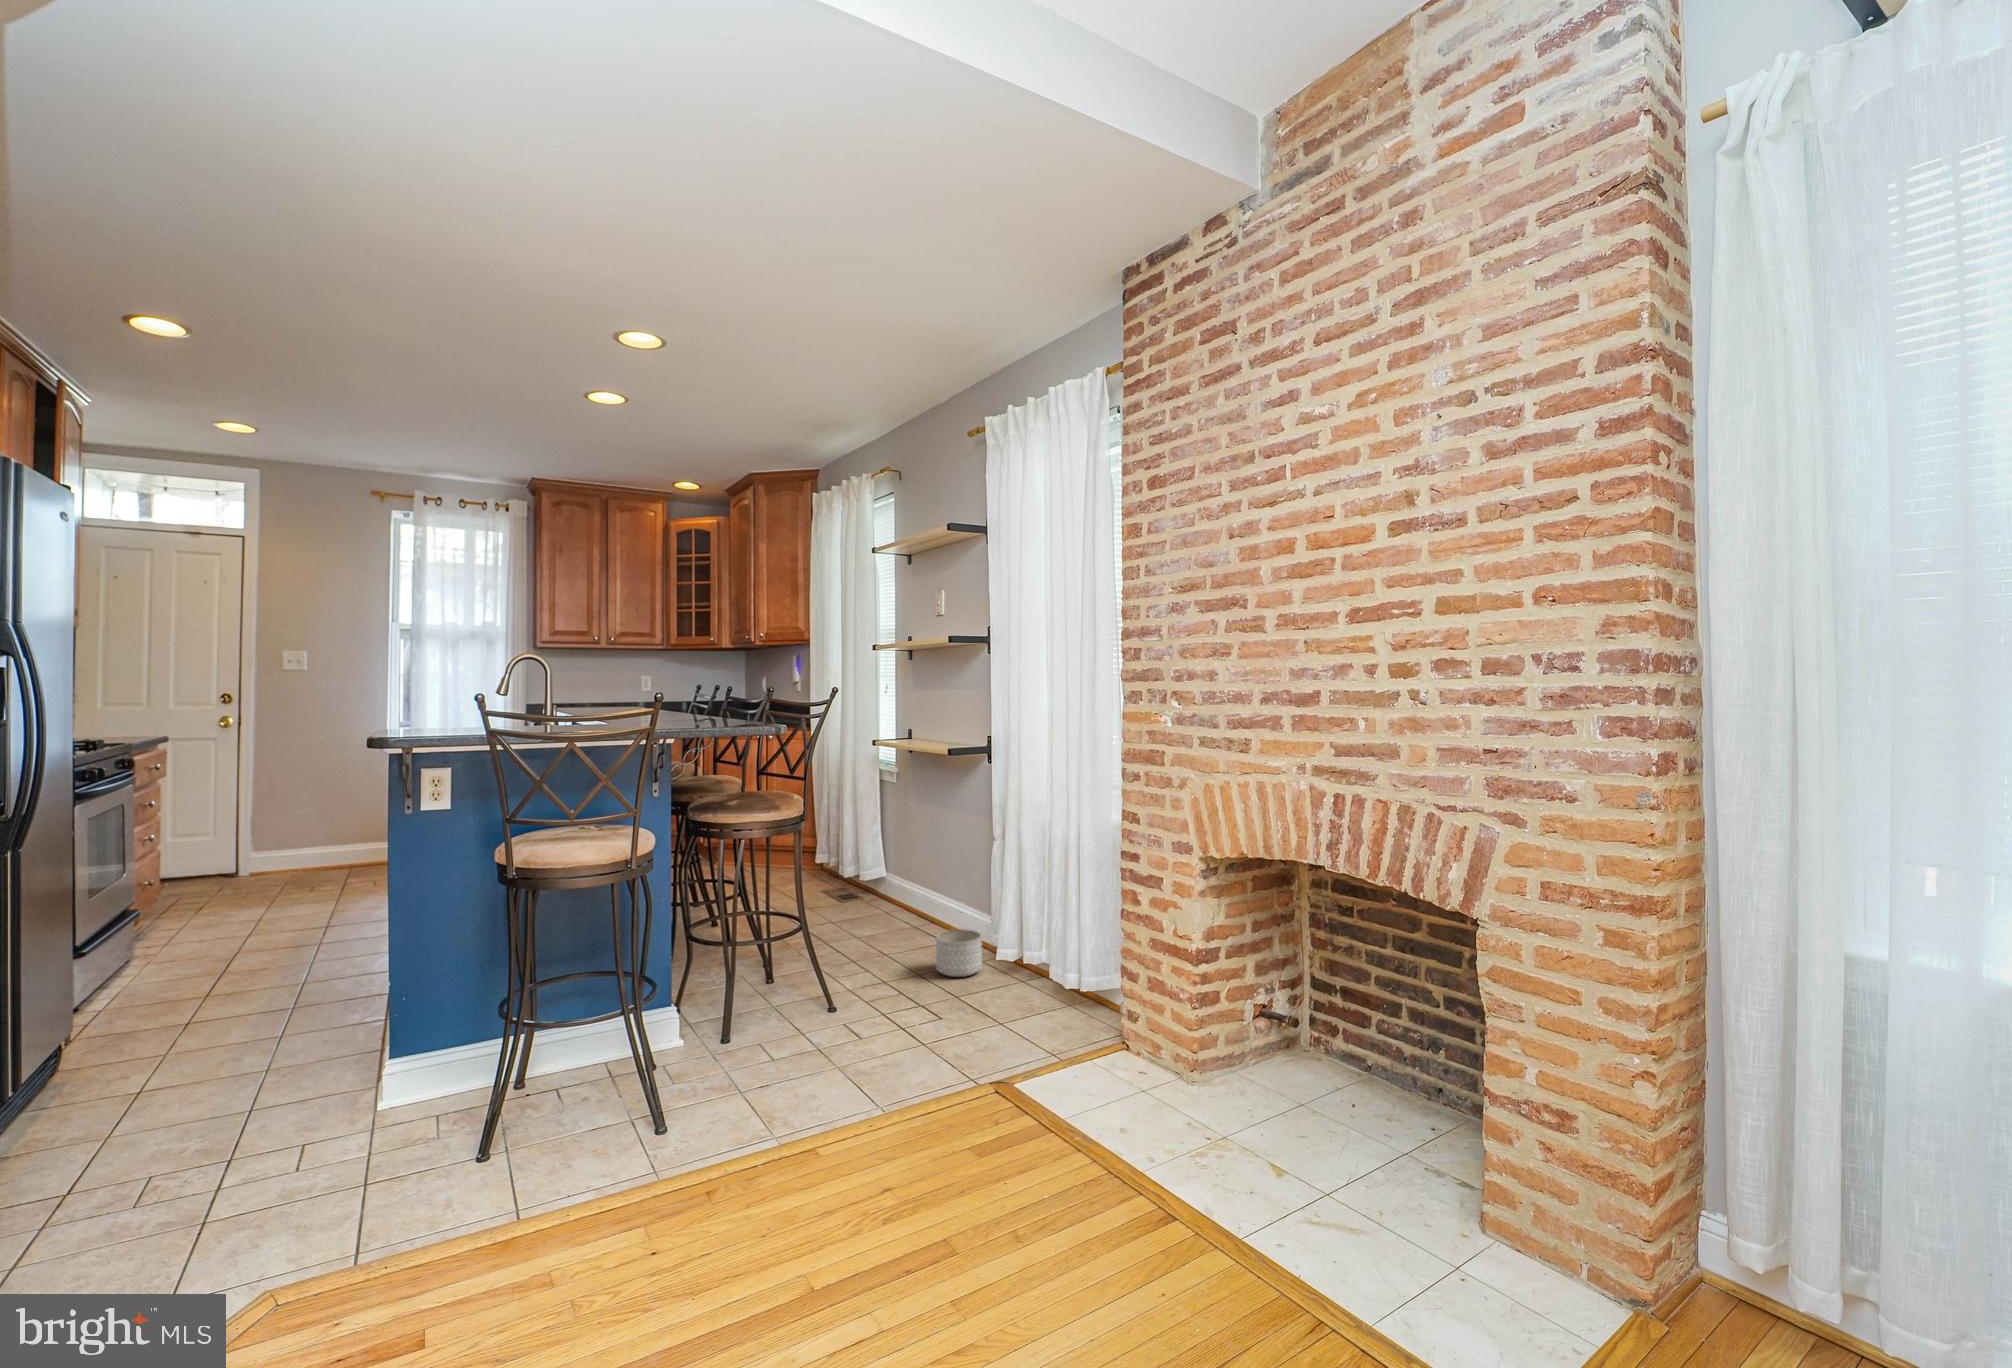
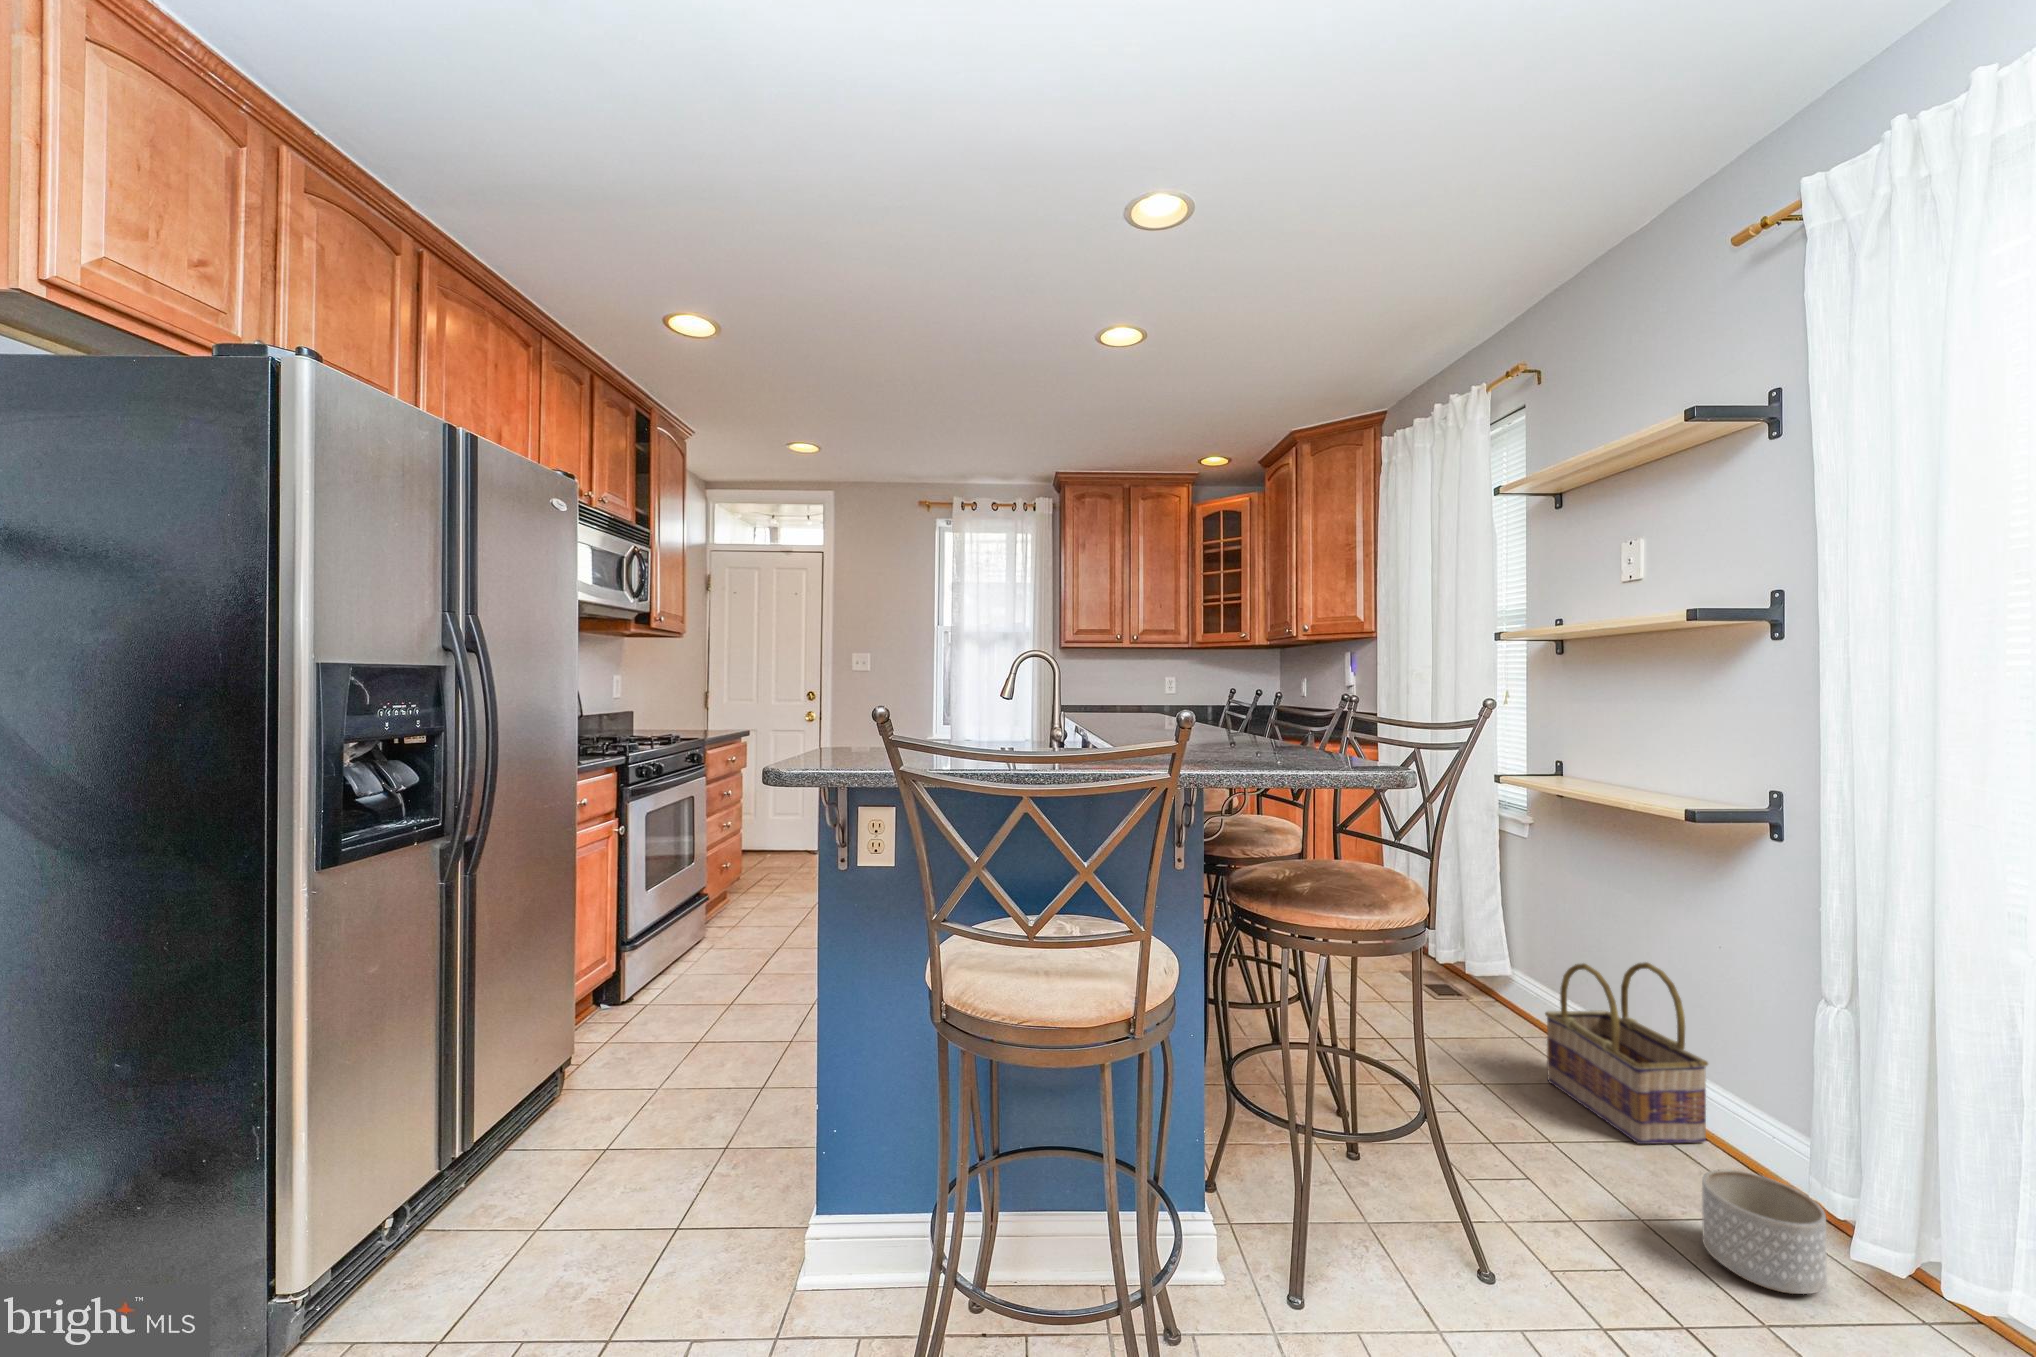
basket: none [890,841,962,939] -> present [1545,962,1708,1144]

